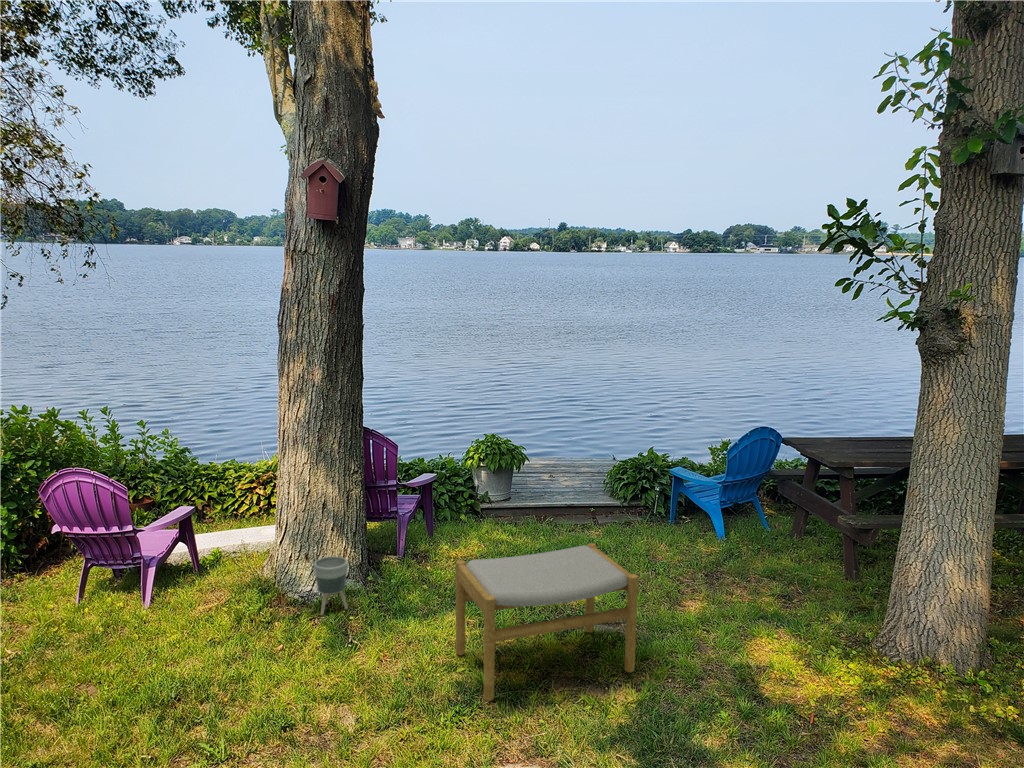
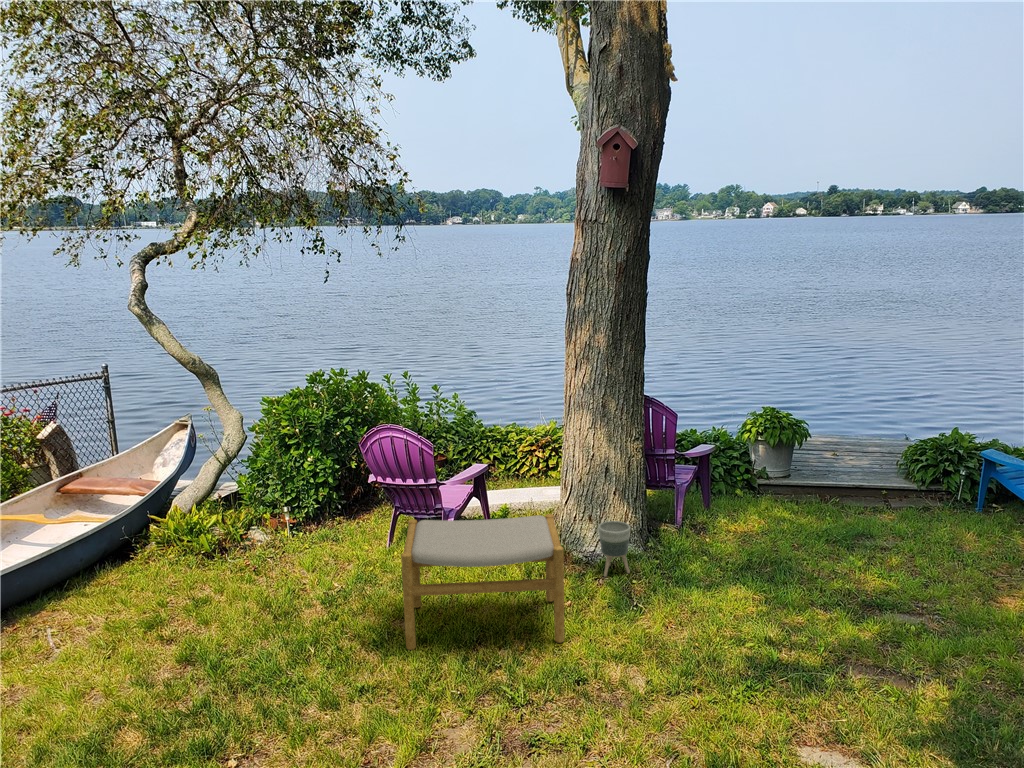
footstool: present [456,543,638,701] -> present [401,514,565,650]

